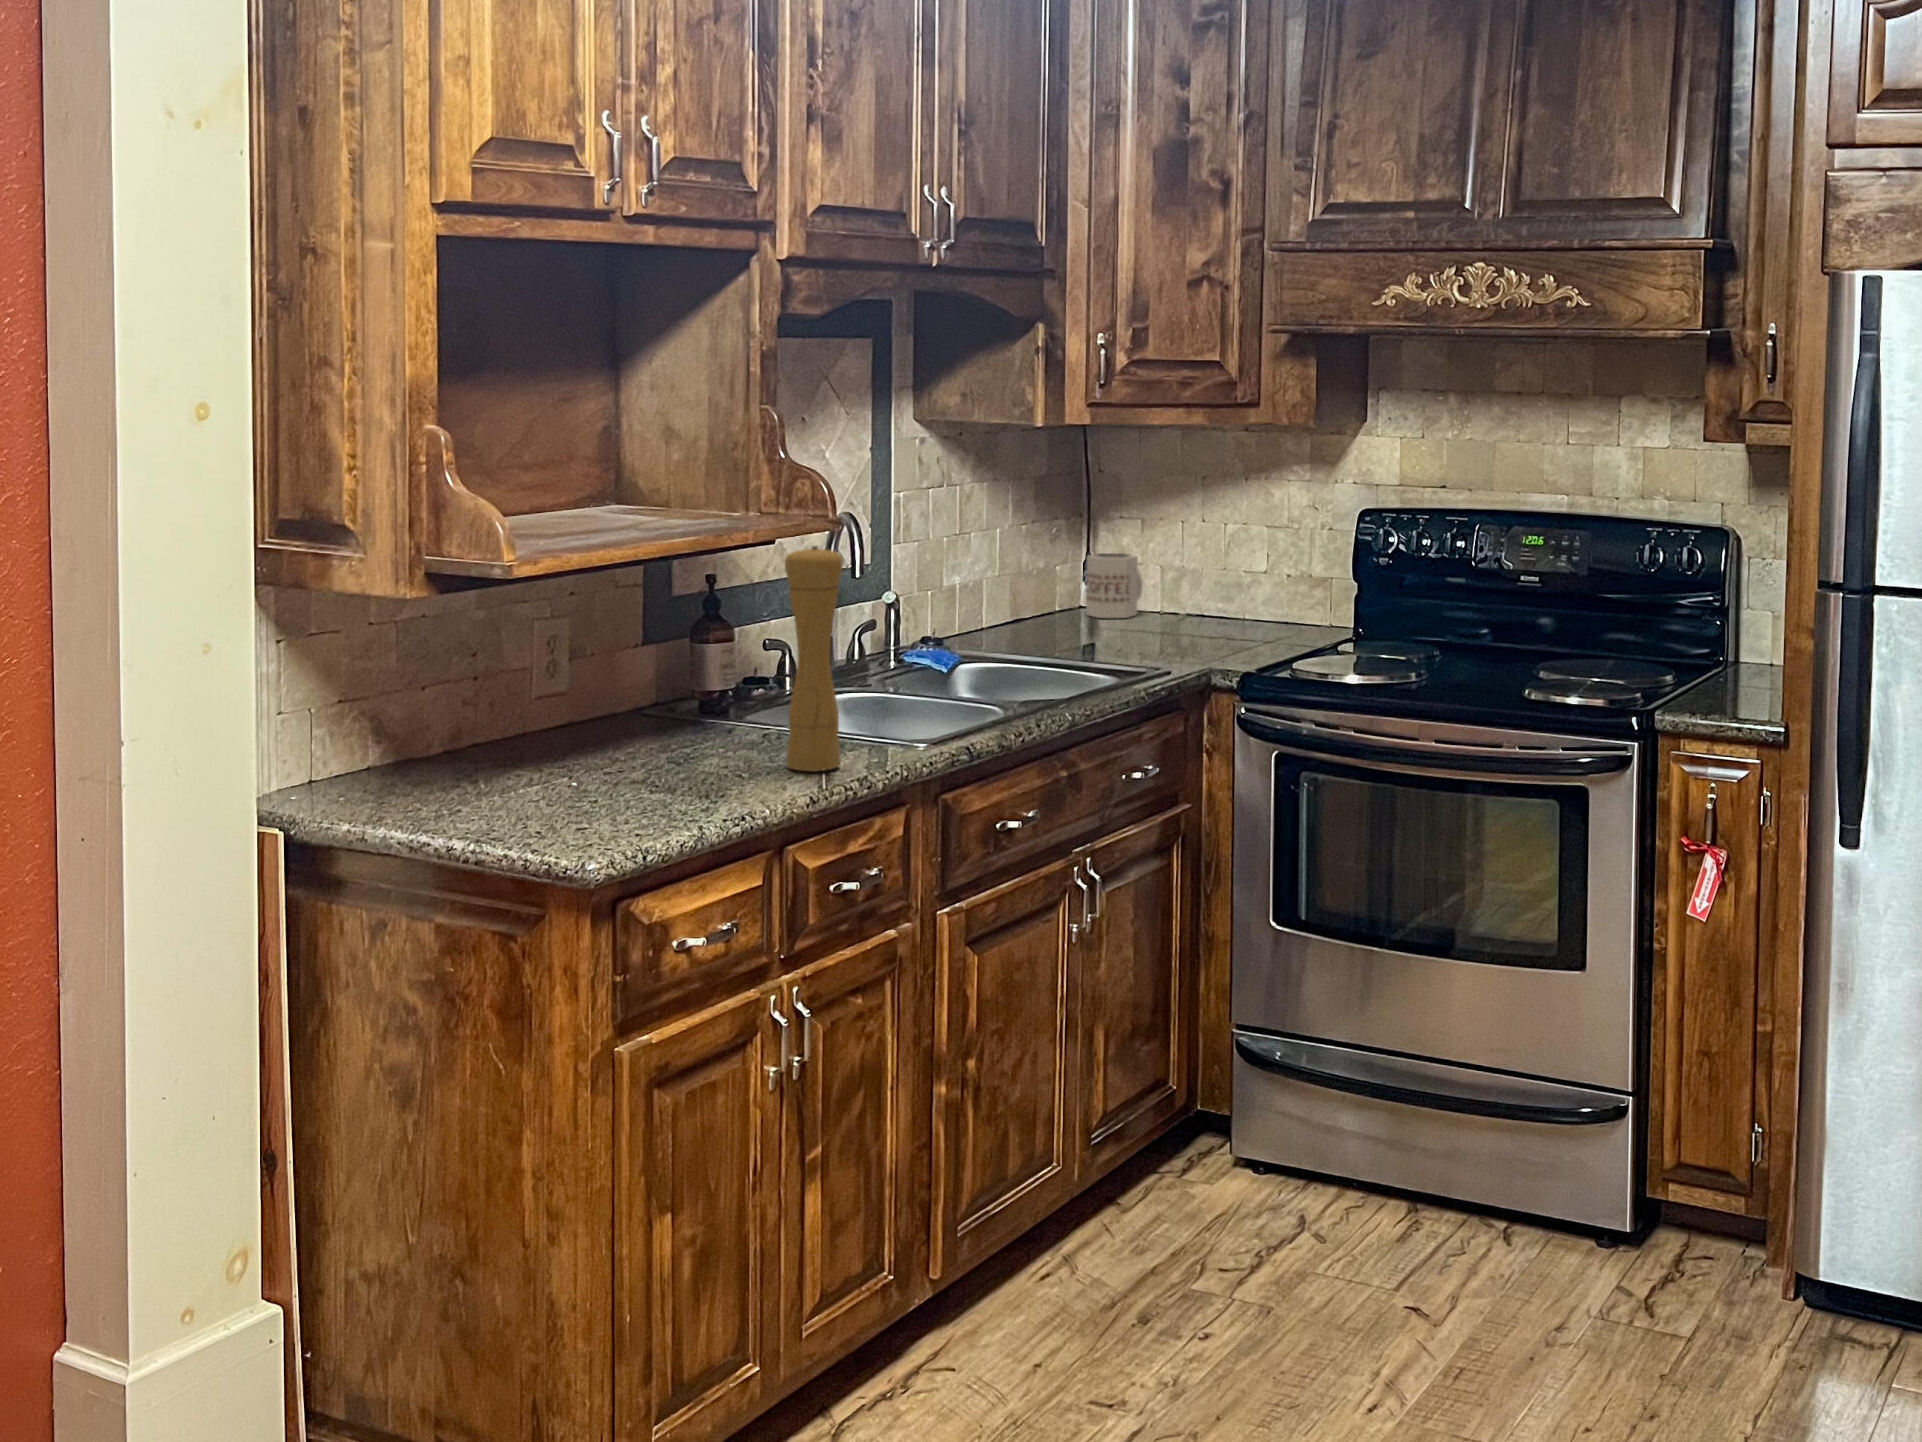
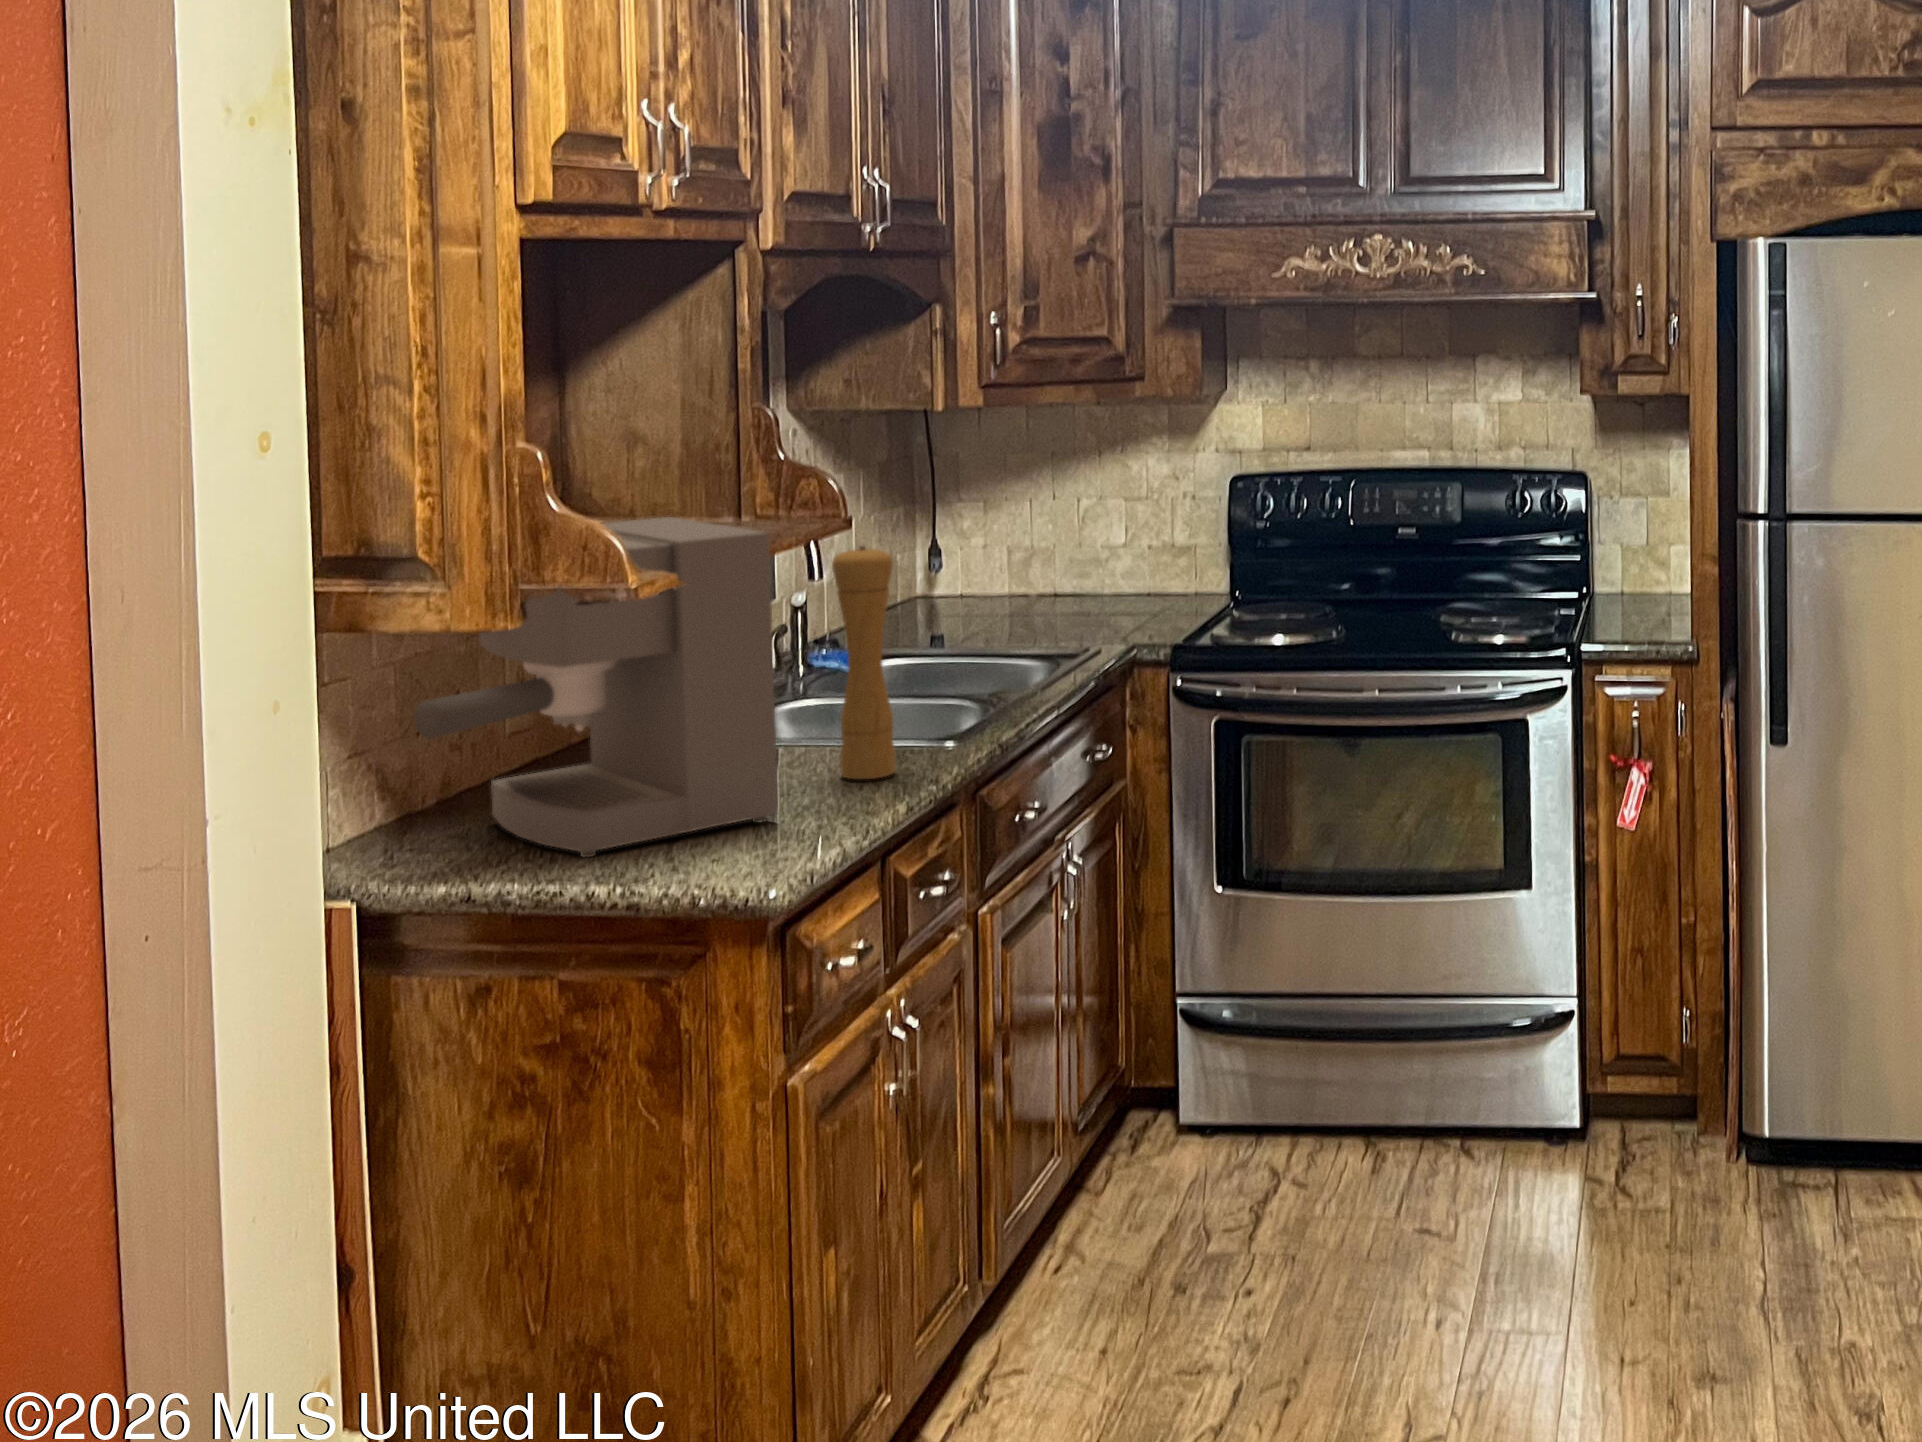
coffee maker: none [349,505,678,813] -> present [414,517,778,857]
mug: present [1086,553,1143,618] -> none [934,538,989,605]

